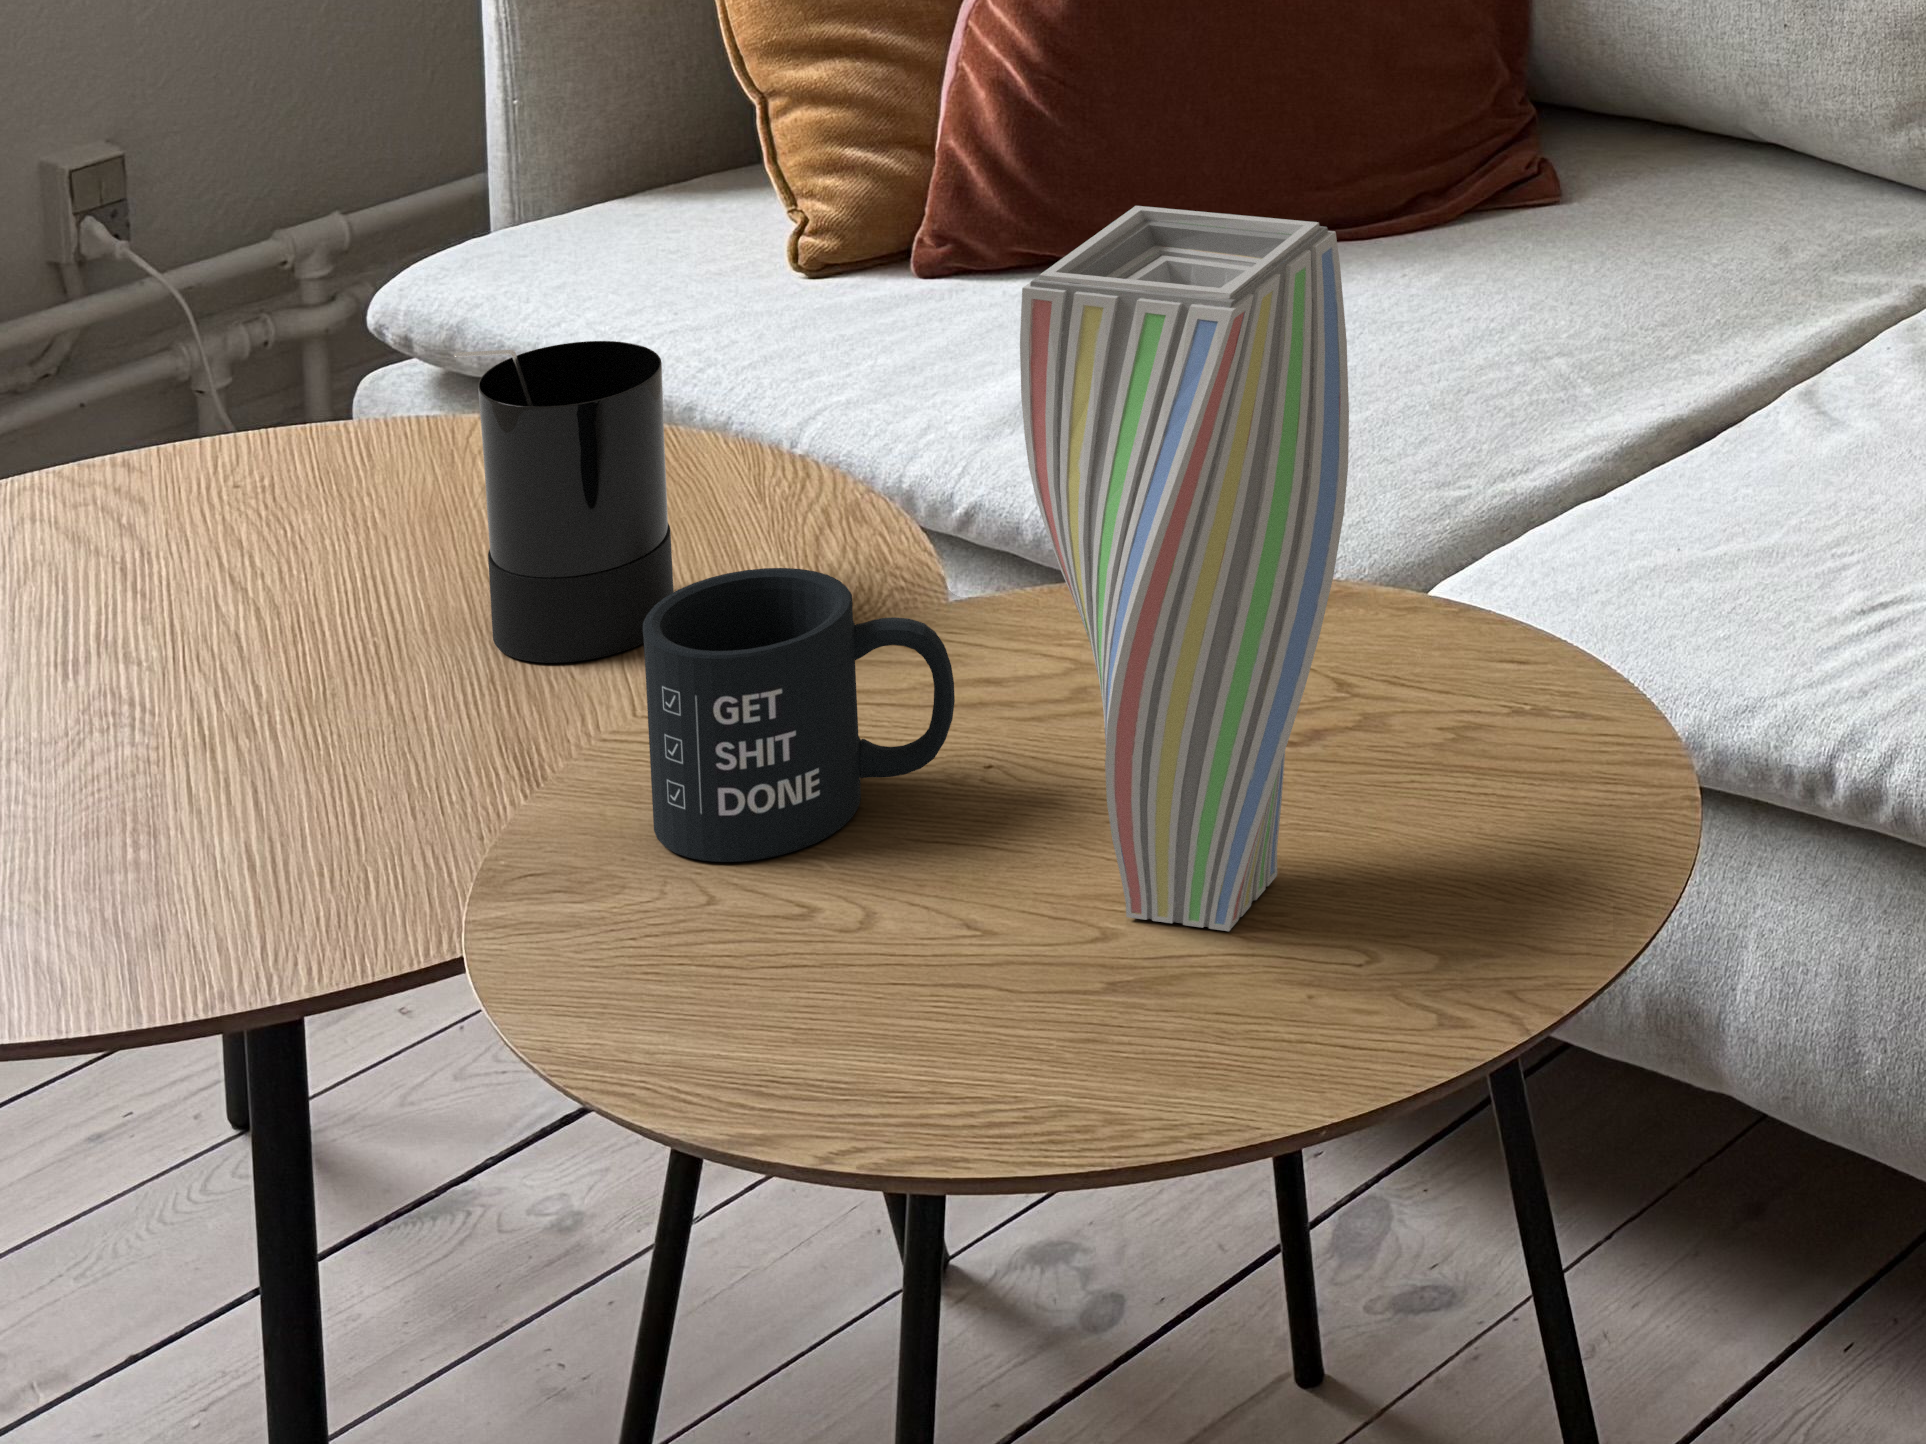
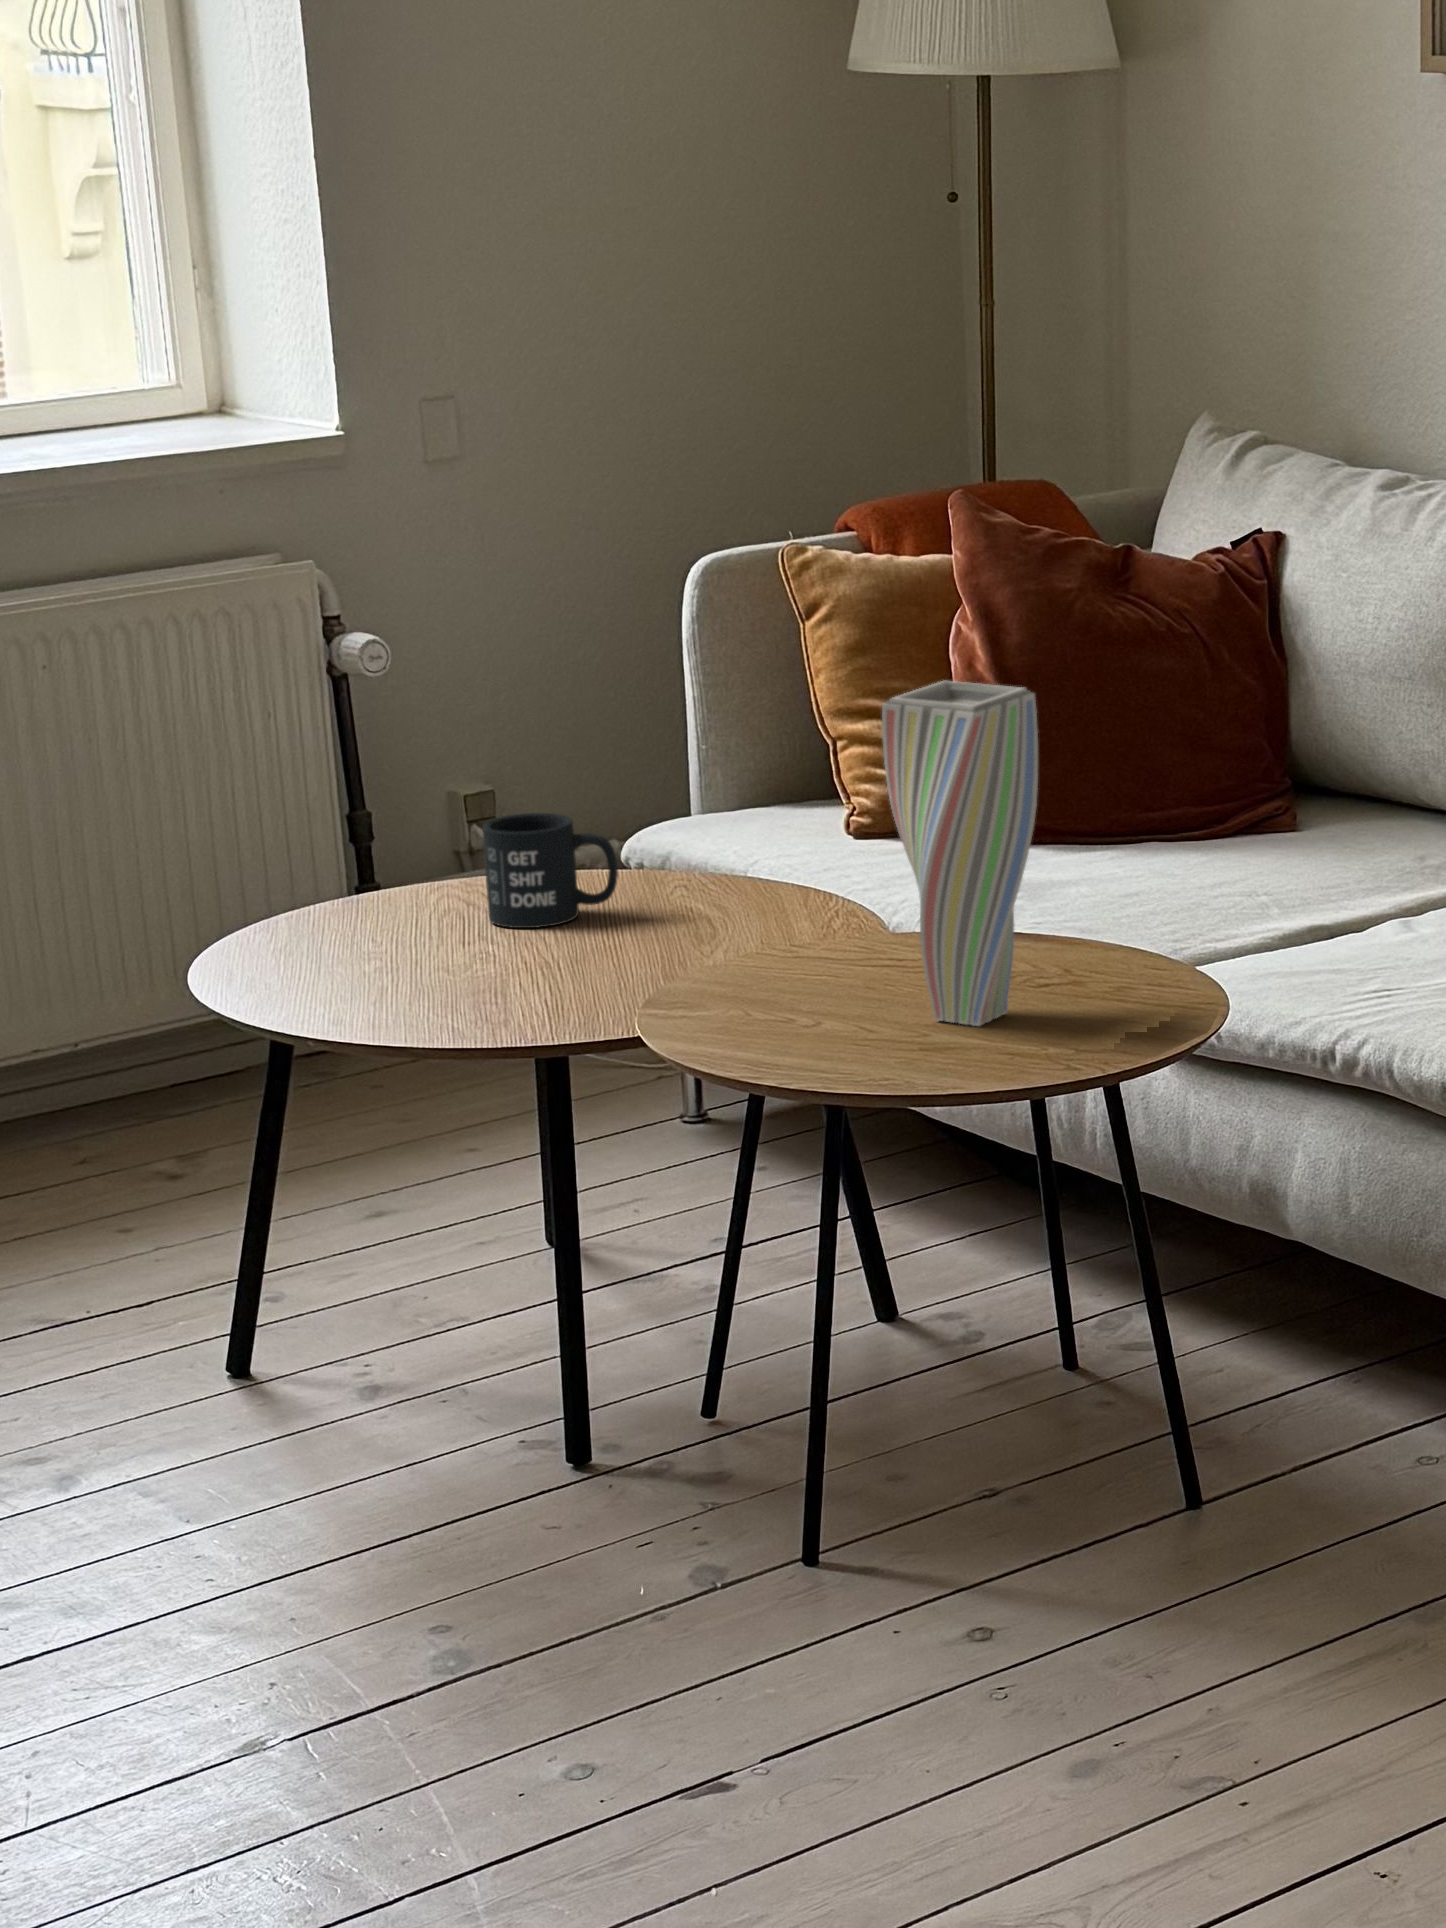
candle: present [454,341,674,663] -> none [642,783,749,939]
mug: present [643,568,955,862] -> present [482,813,618,928]

